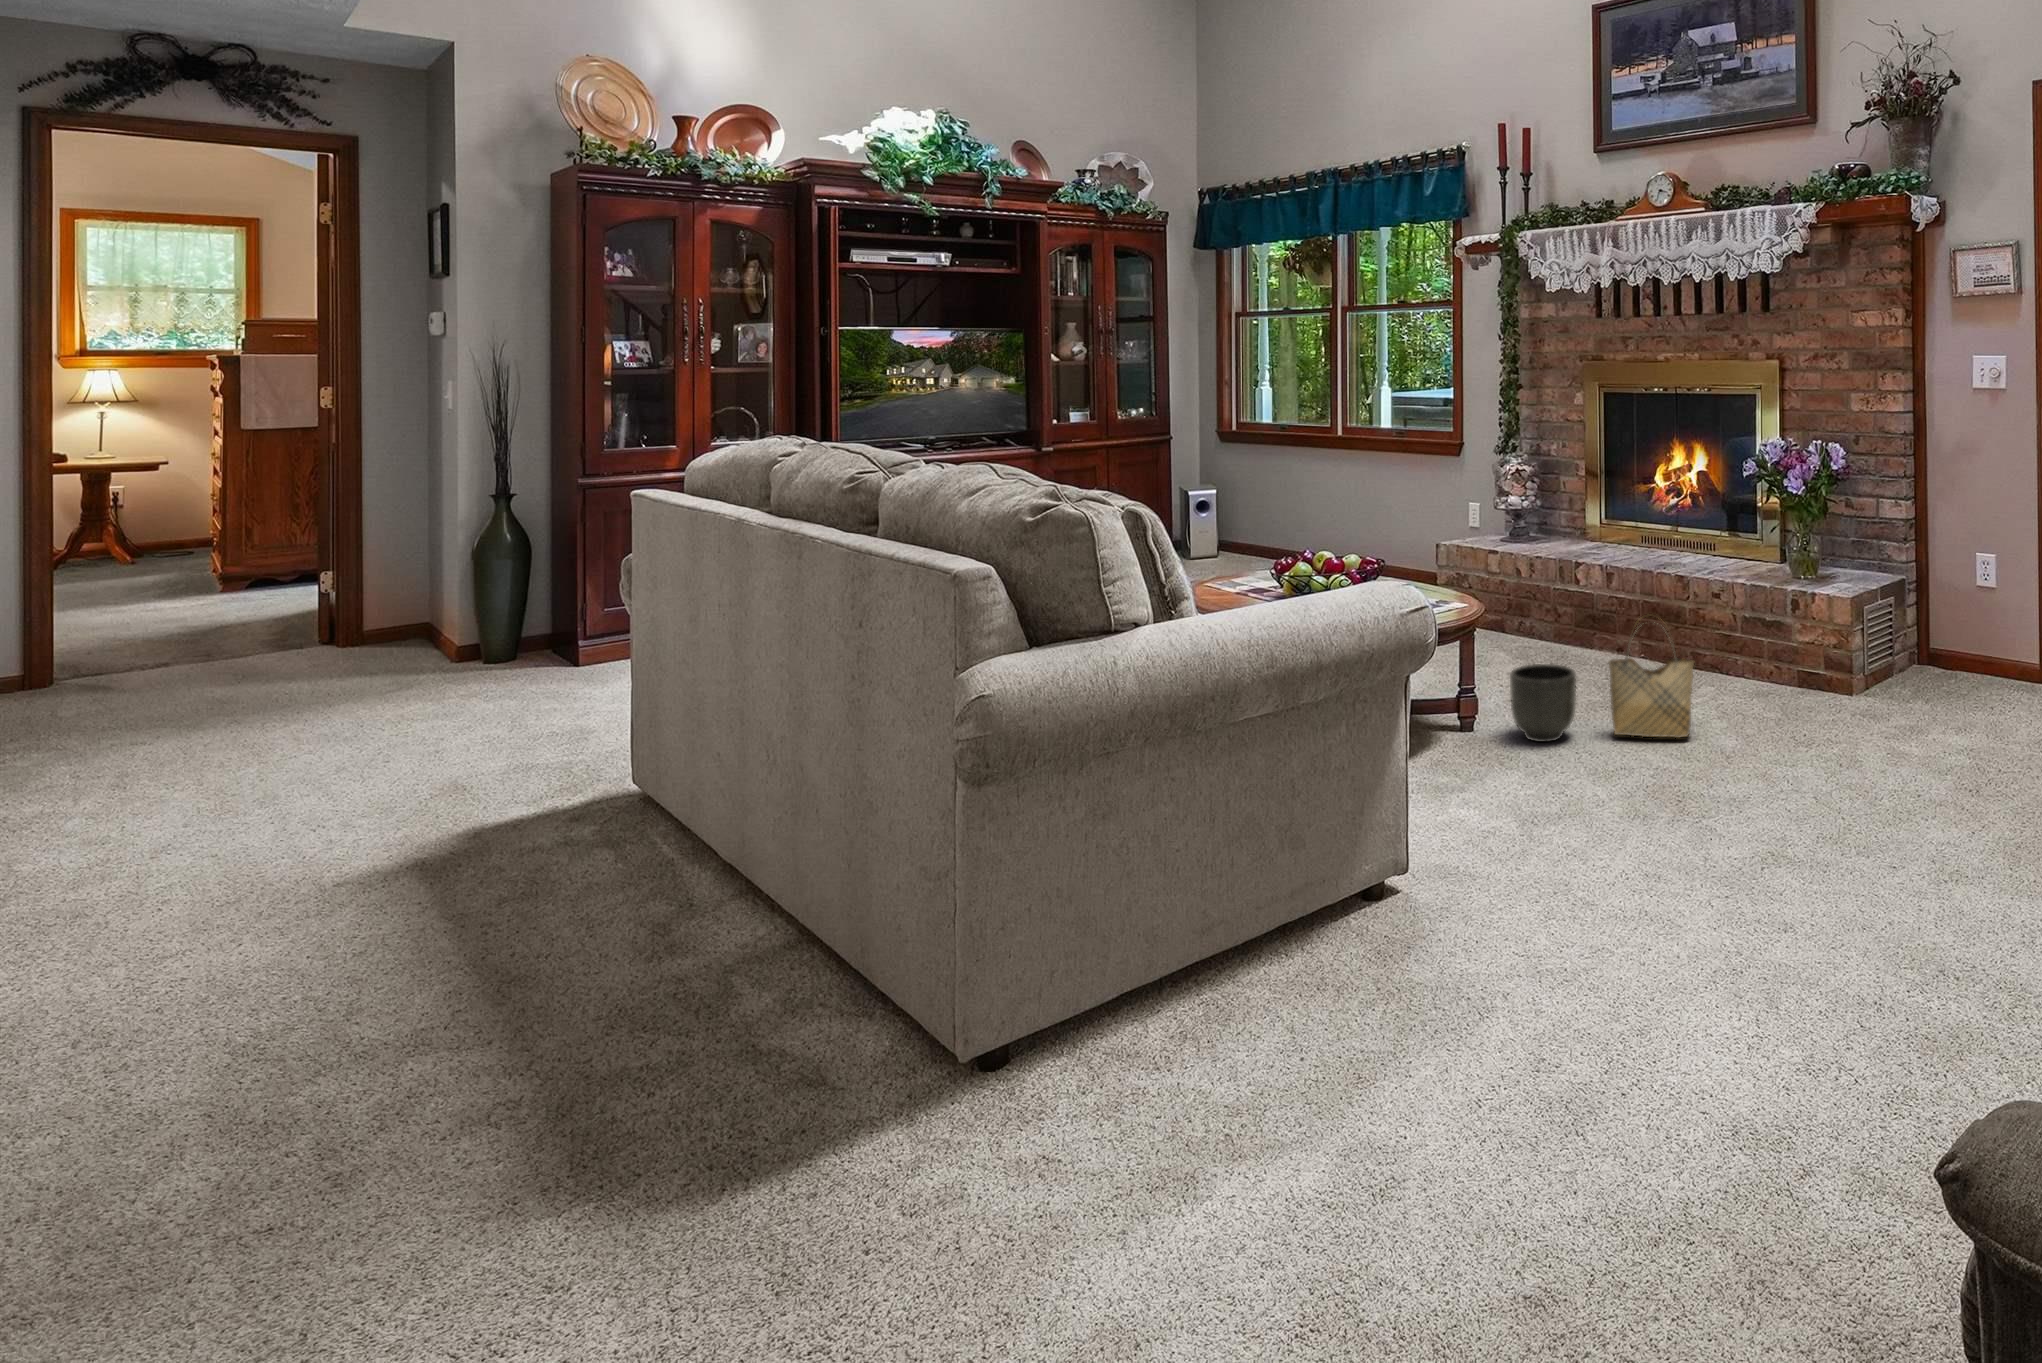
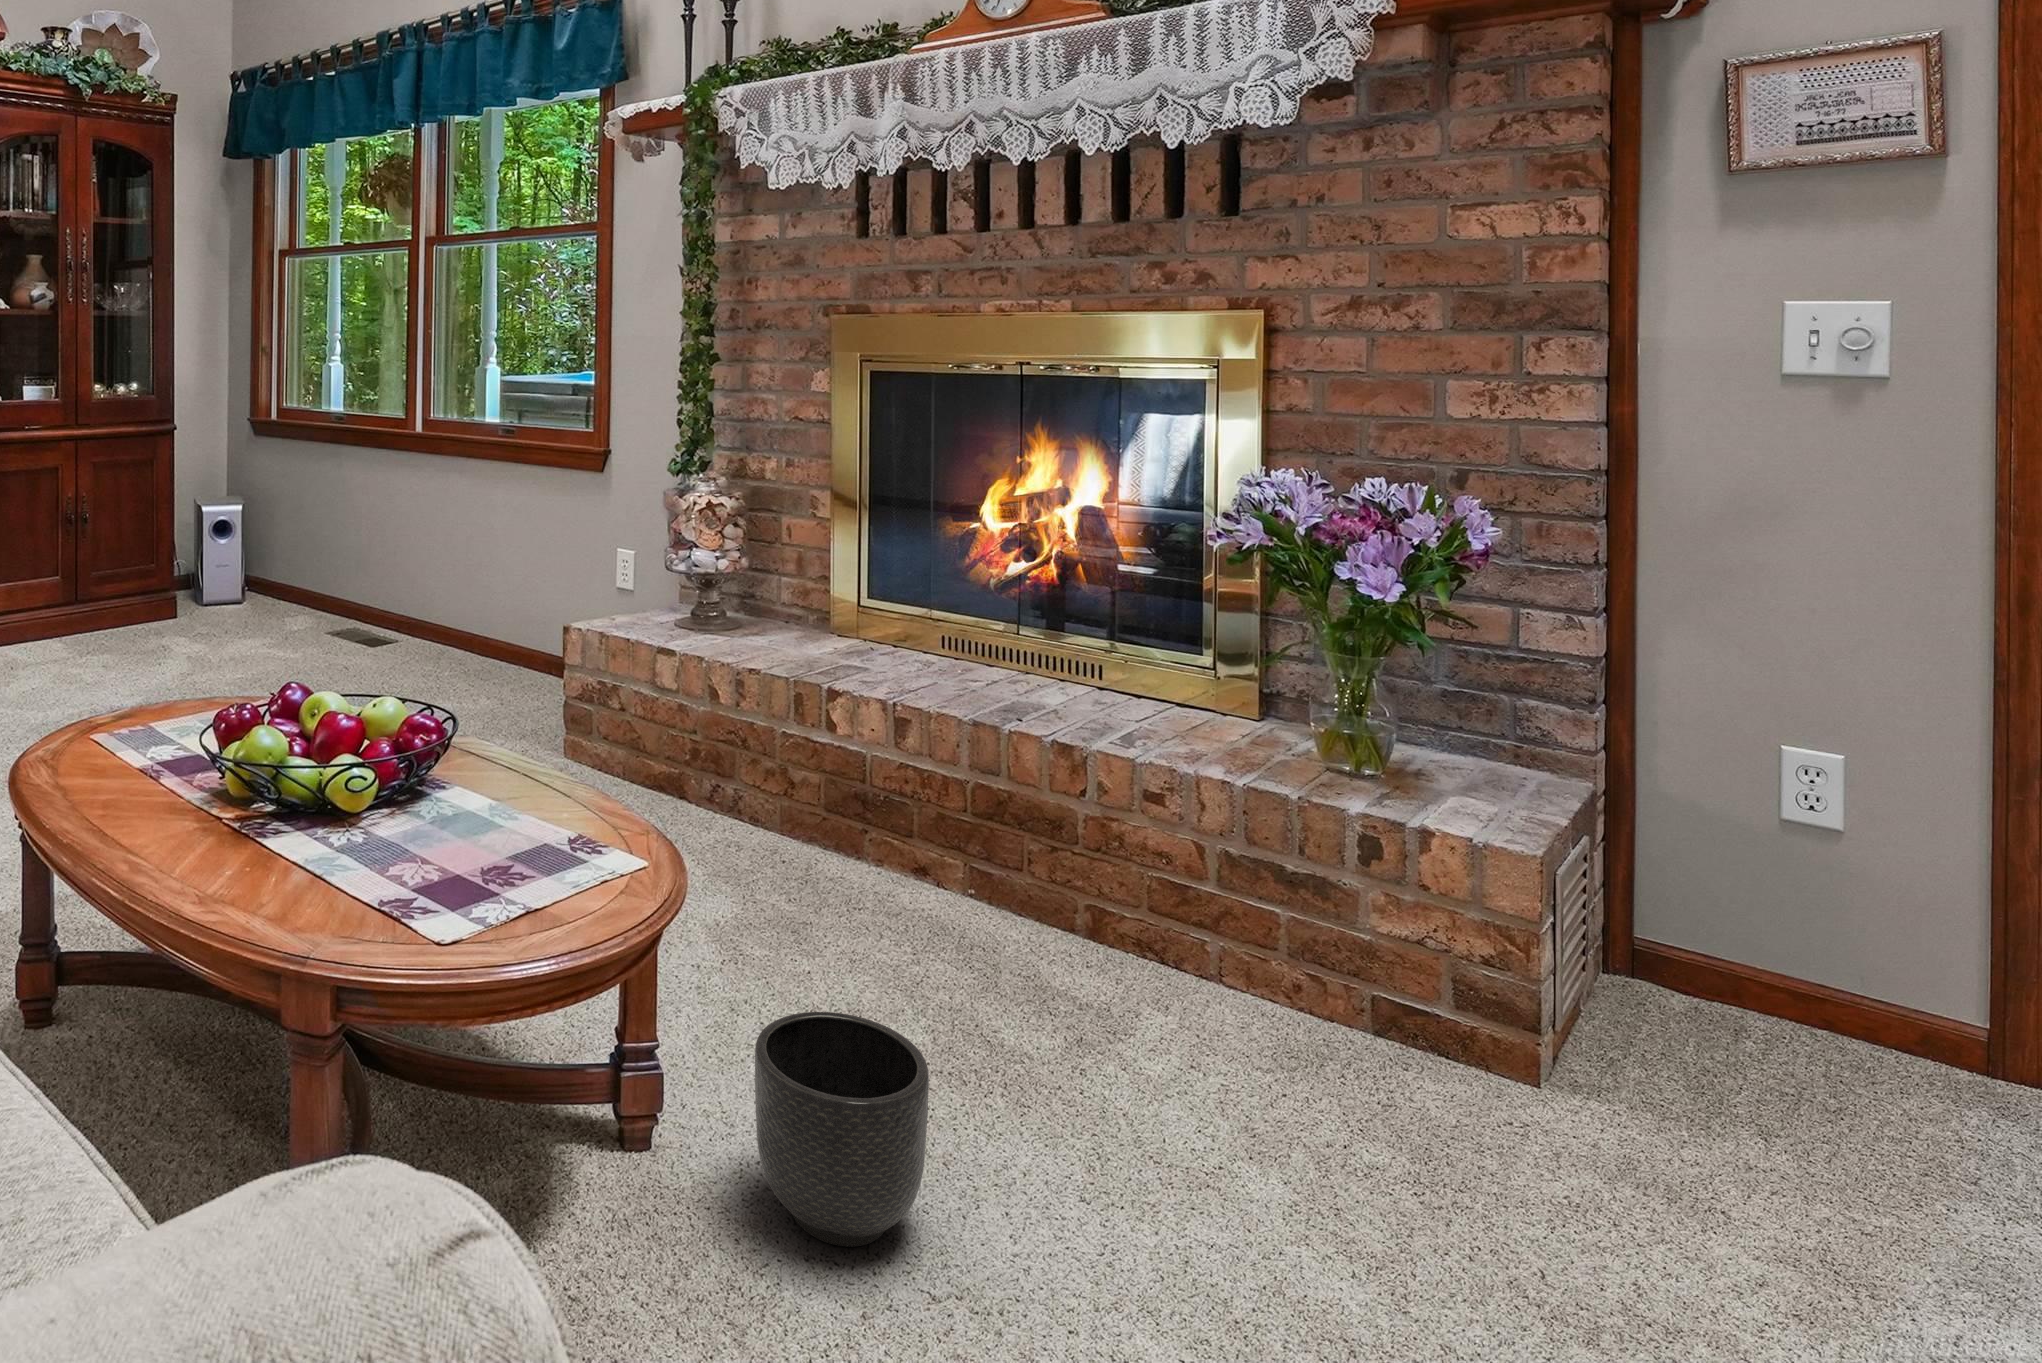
woven basket: present [1609,619,1694,738] -> none [1008,911,1244,1273]

